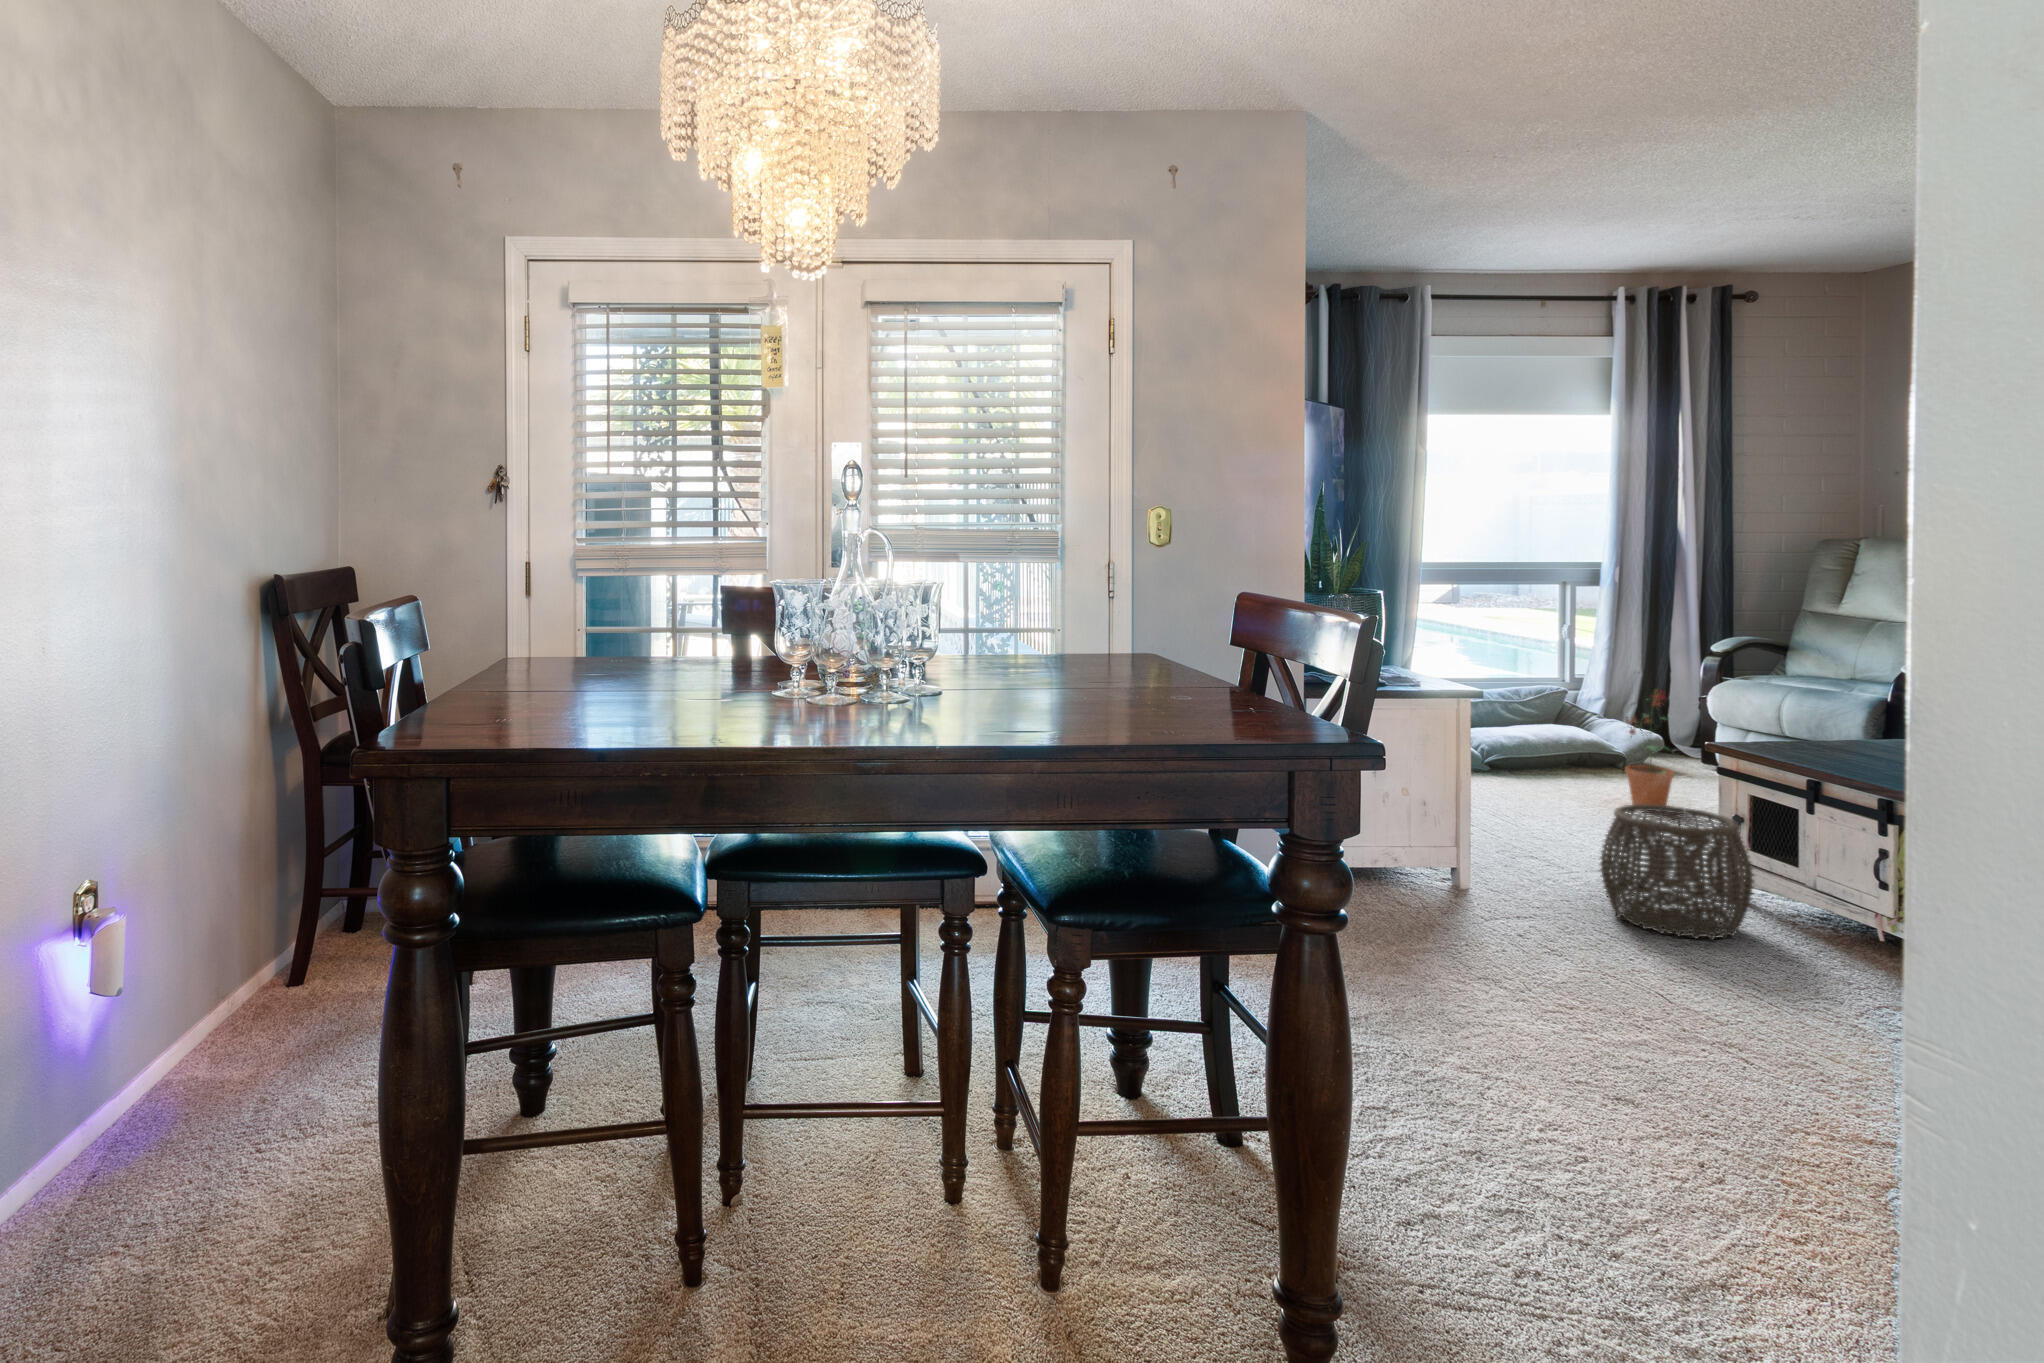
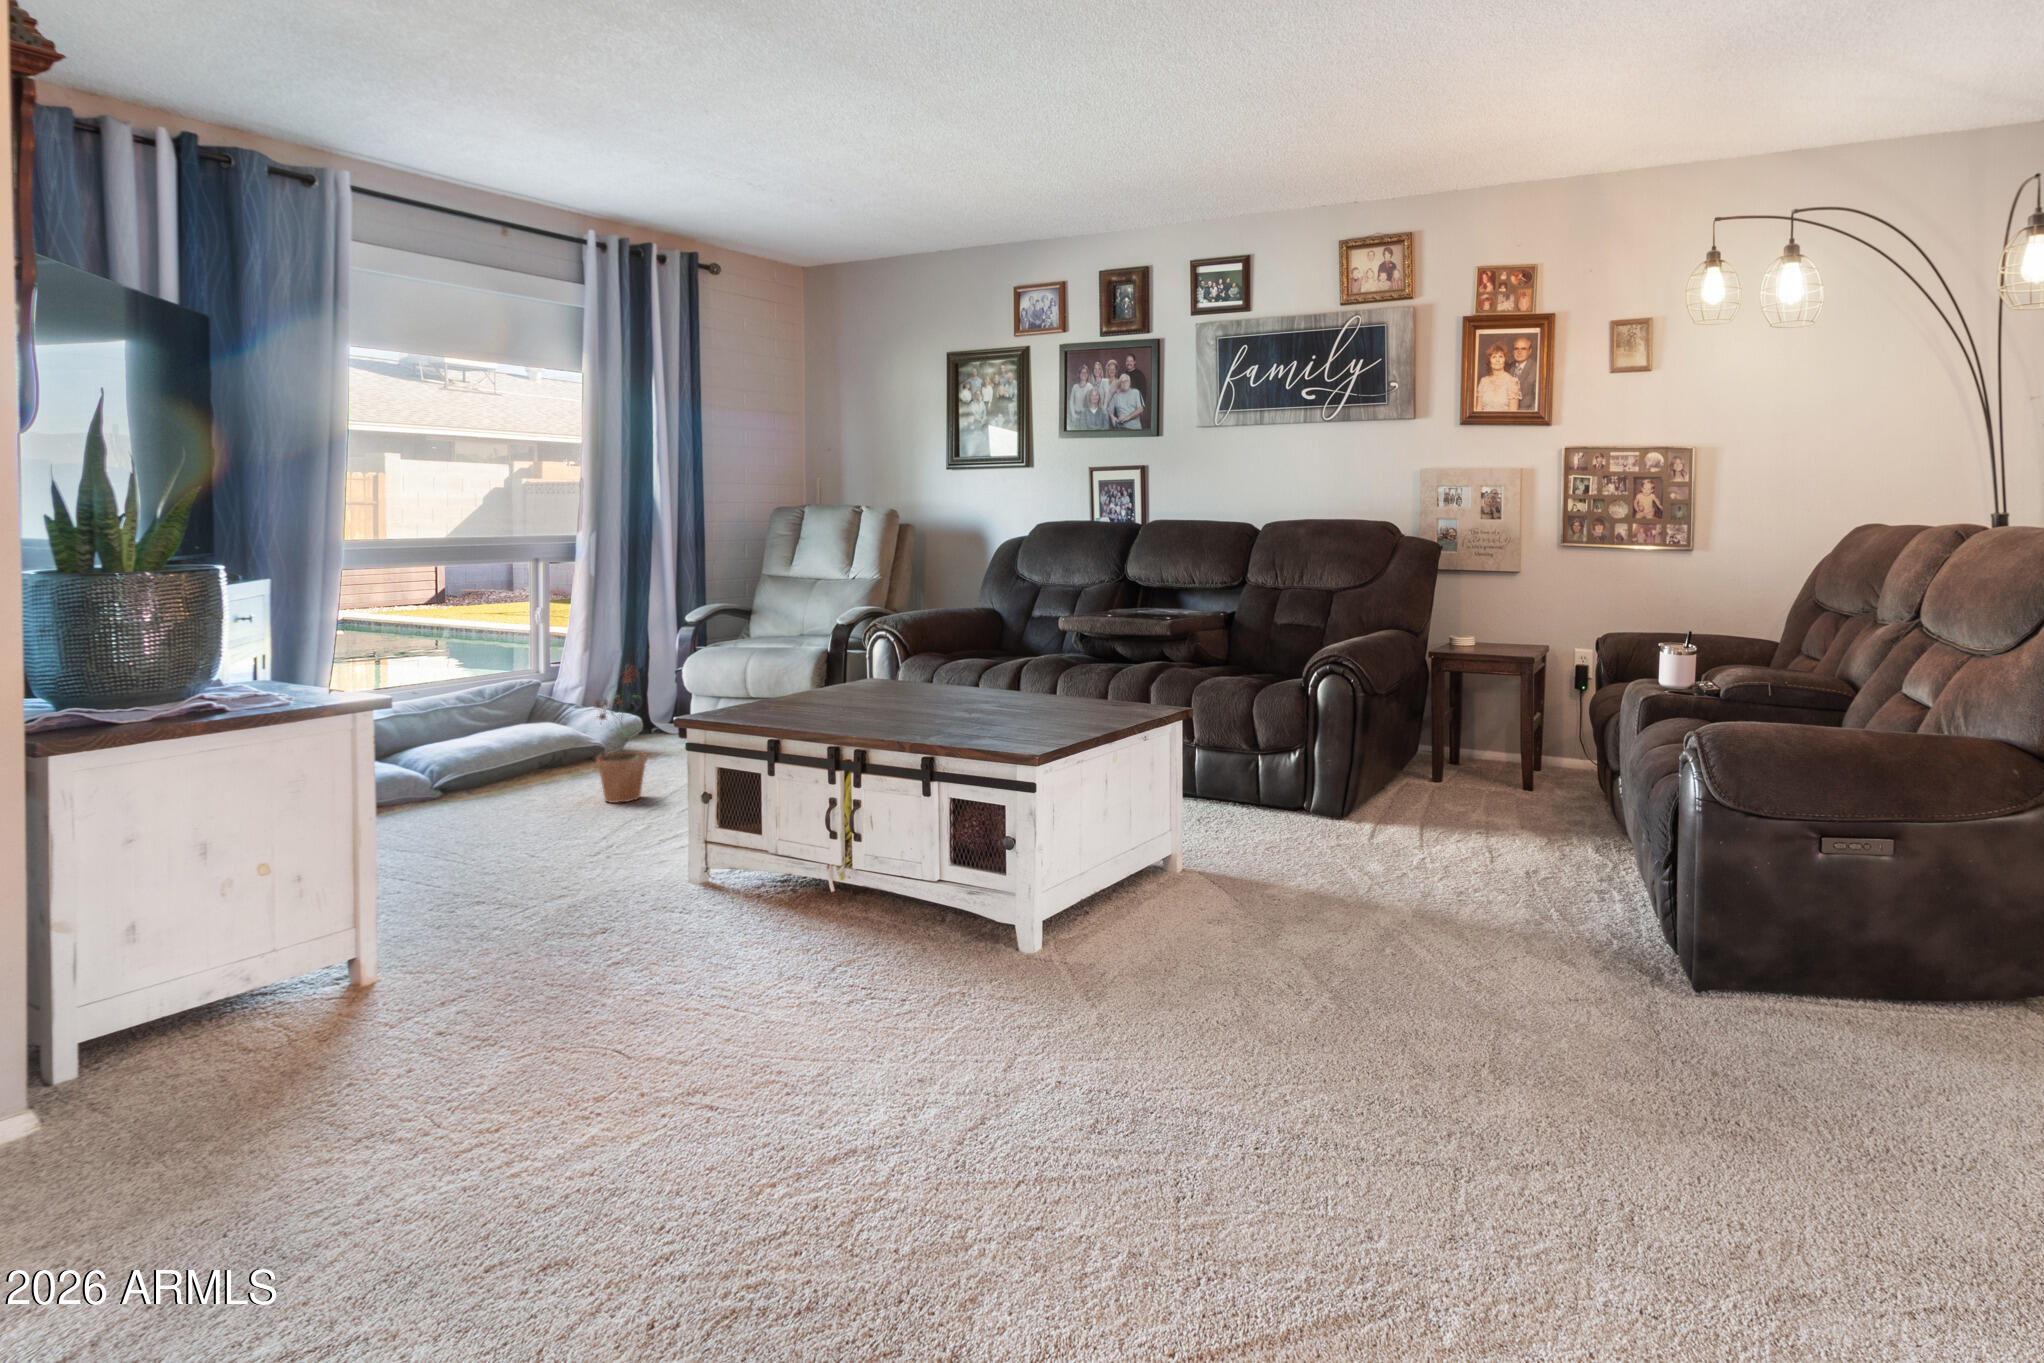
woven basket: present [1600,804,1754,939] -> none [547,795,721,960]

